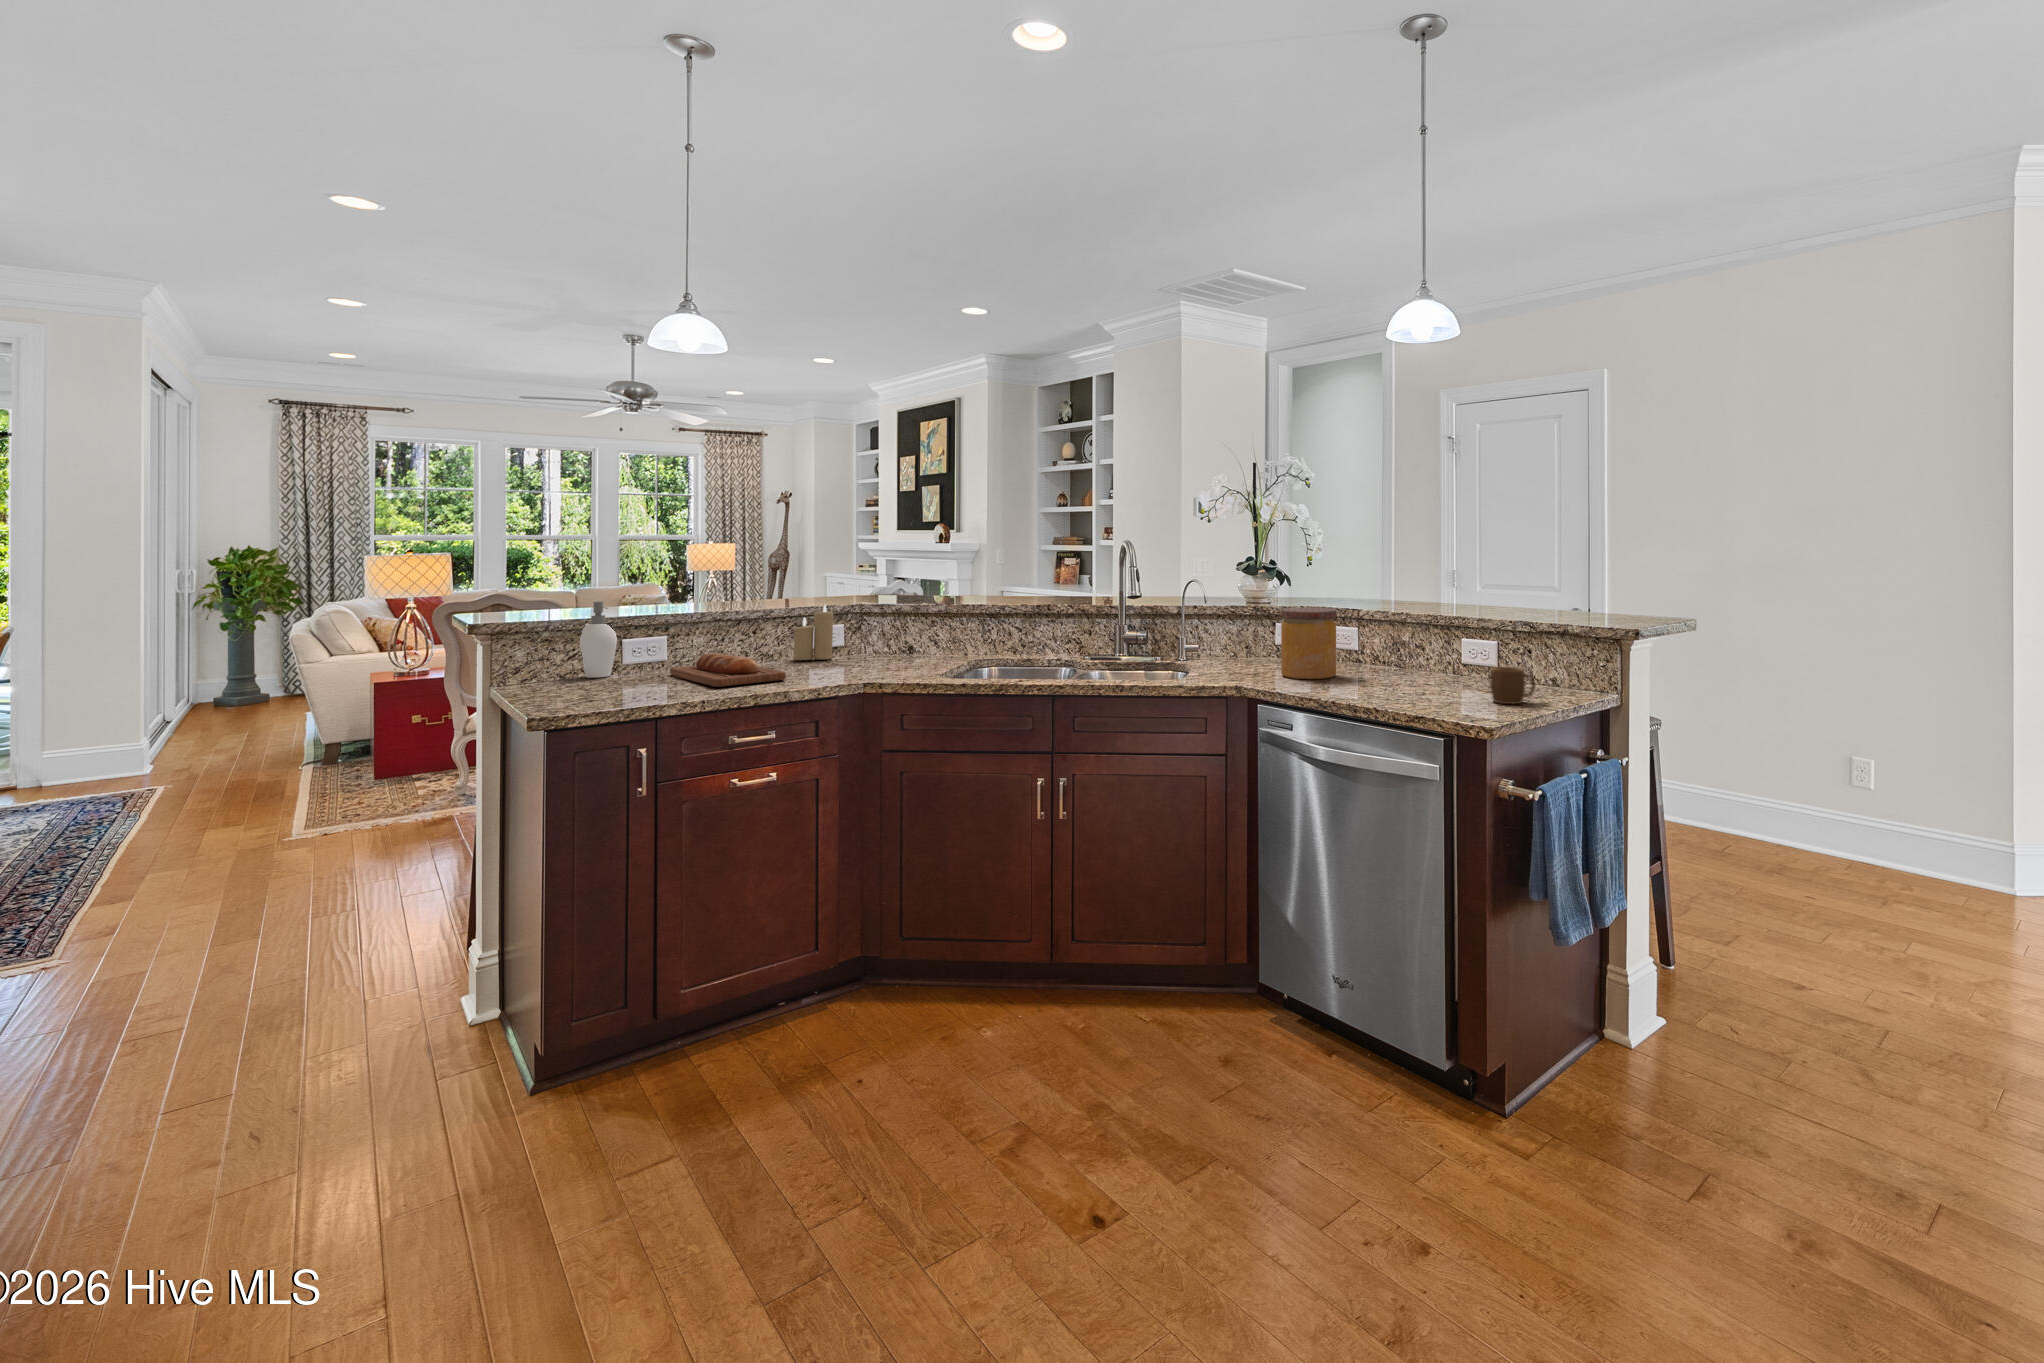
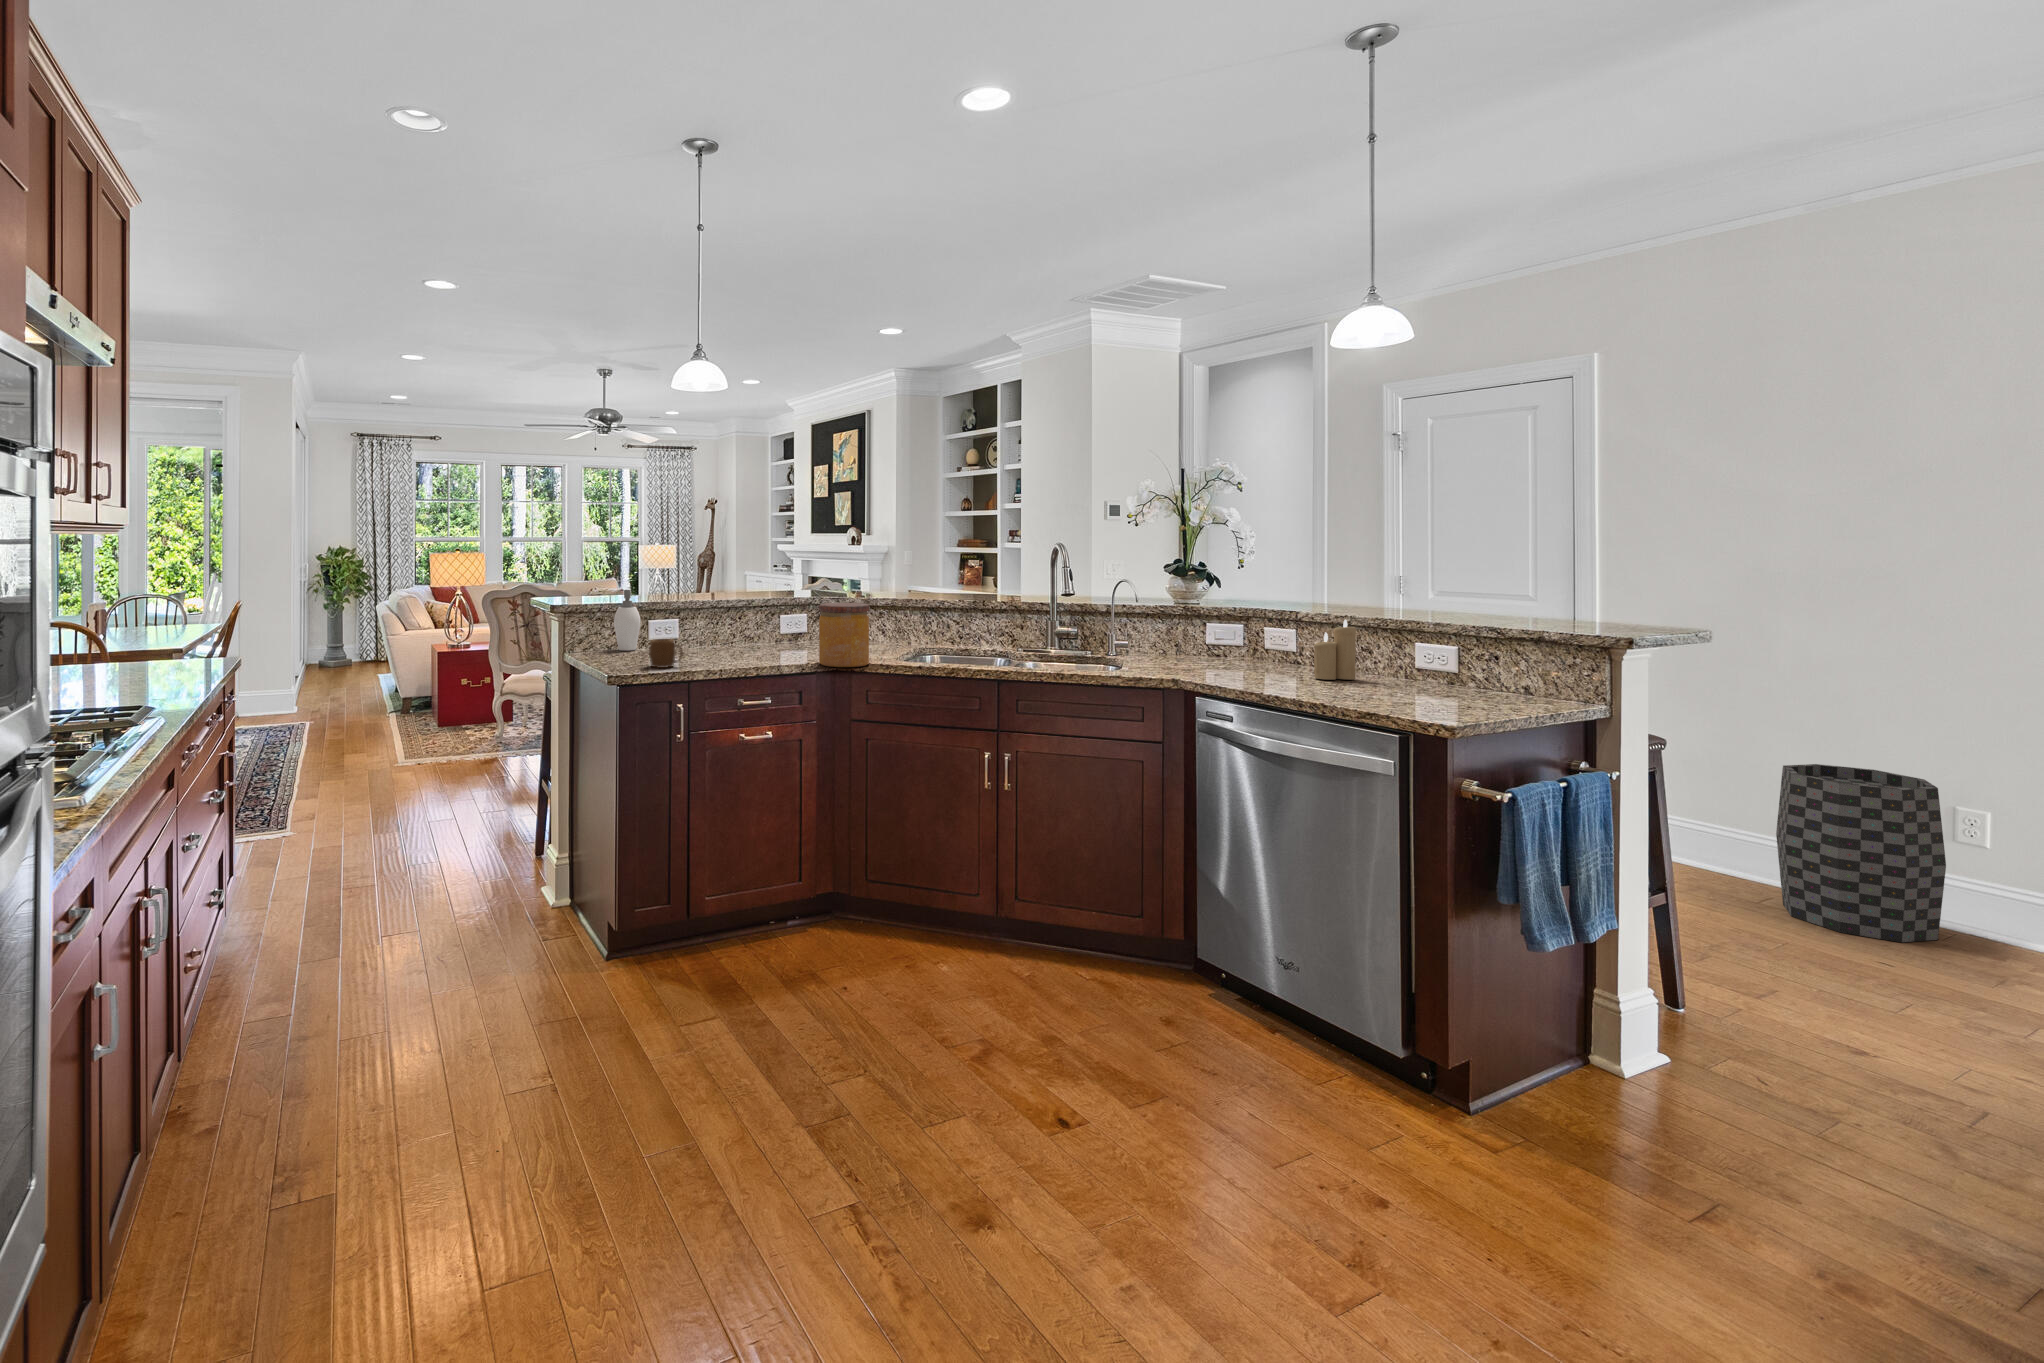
candle: present [794,605,833,660] -> present [1314,619,1356,680]
jar: present [1281,607,1336,679] -> present [819,603,869,667]
bread loaf: present [670,654,786,687] -> none [680,634,771,661]
mug: present [1490,667,1536,704] -> present [649,639,683,668]
trash can: none [1750,733,1868,884] -> present [1776,764,1946,942]

